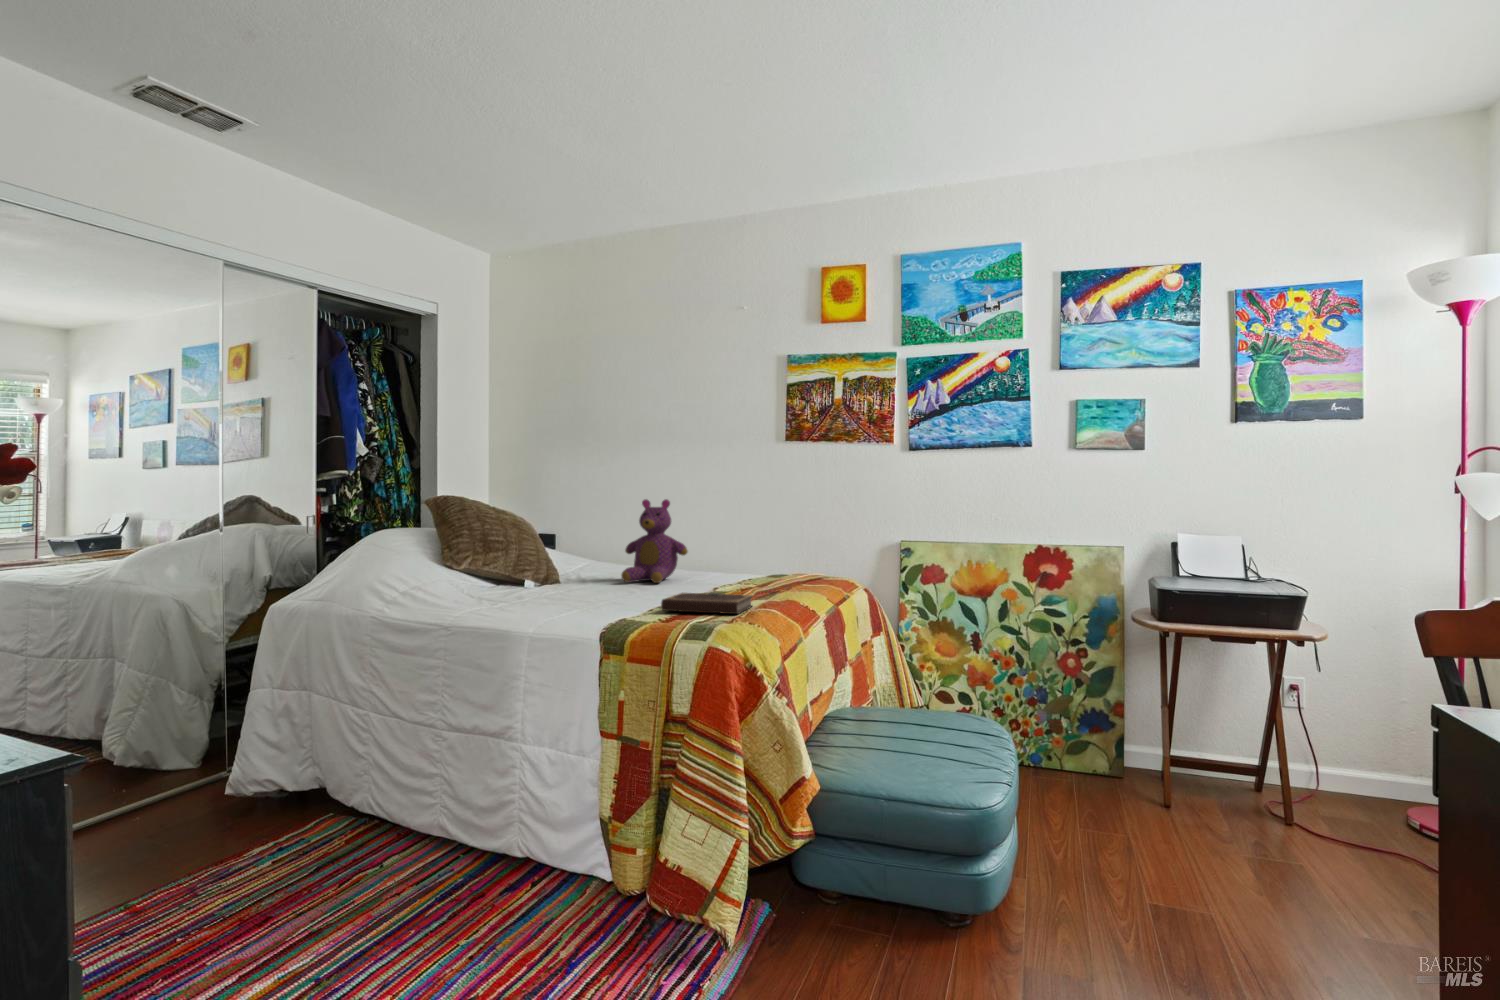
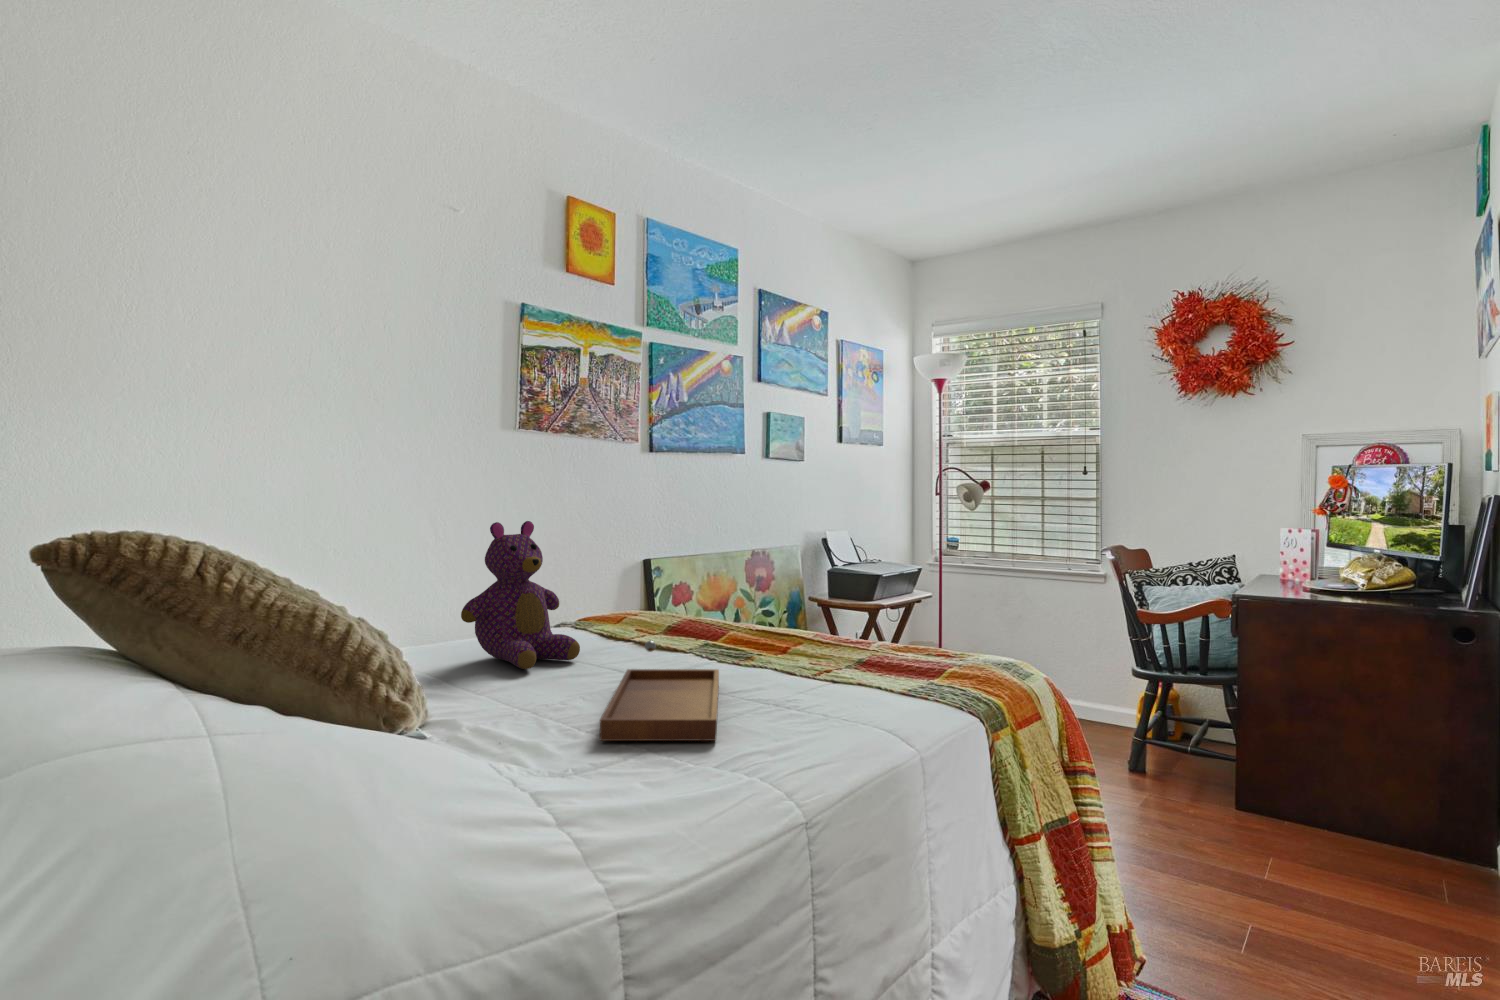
tray: none [503,561,625,608] -> present [600,641,719,741]
notebook: present [661,593,752,614] -> none [805,636,914,676]

